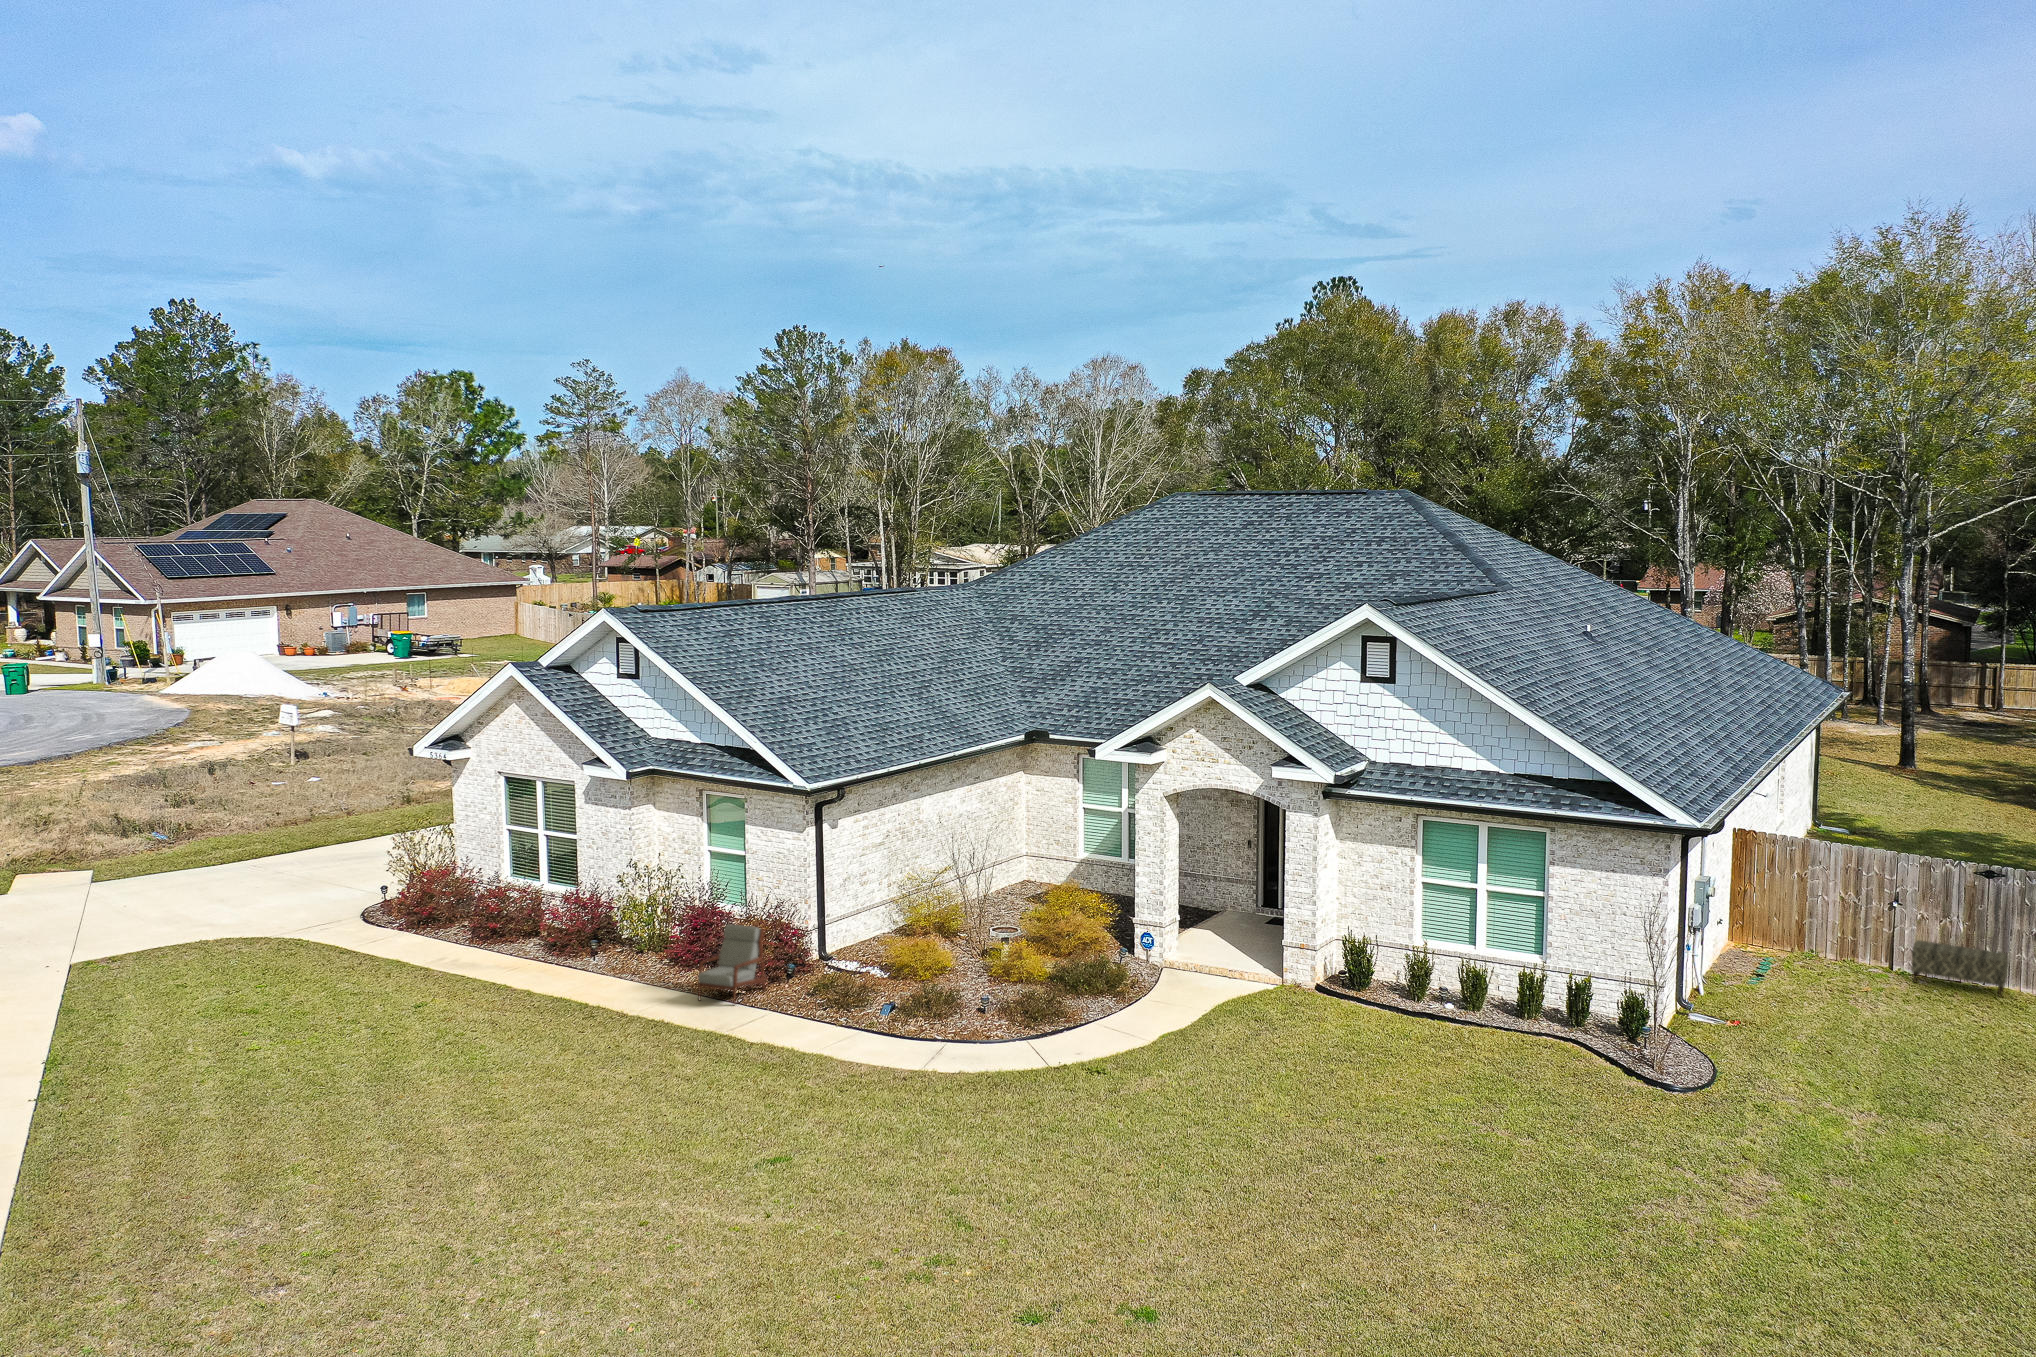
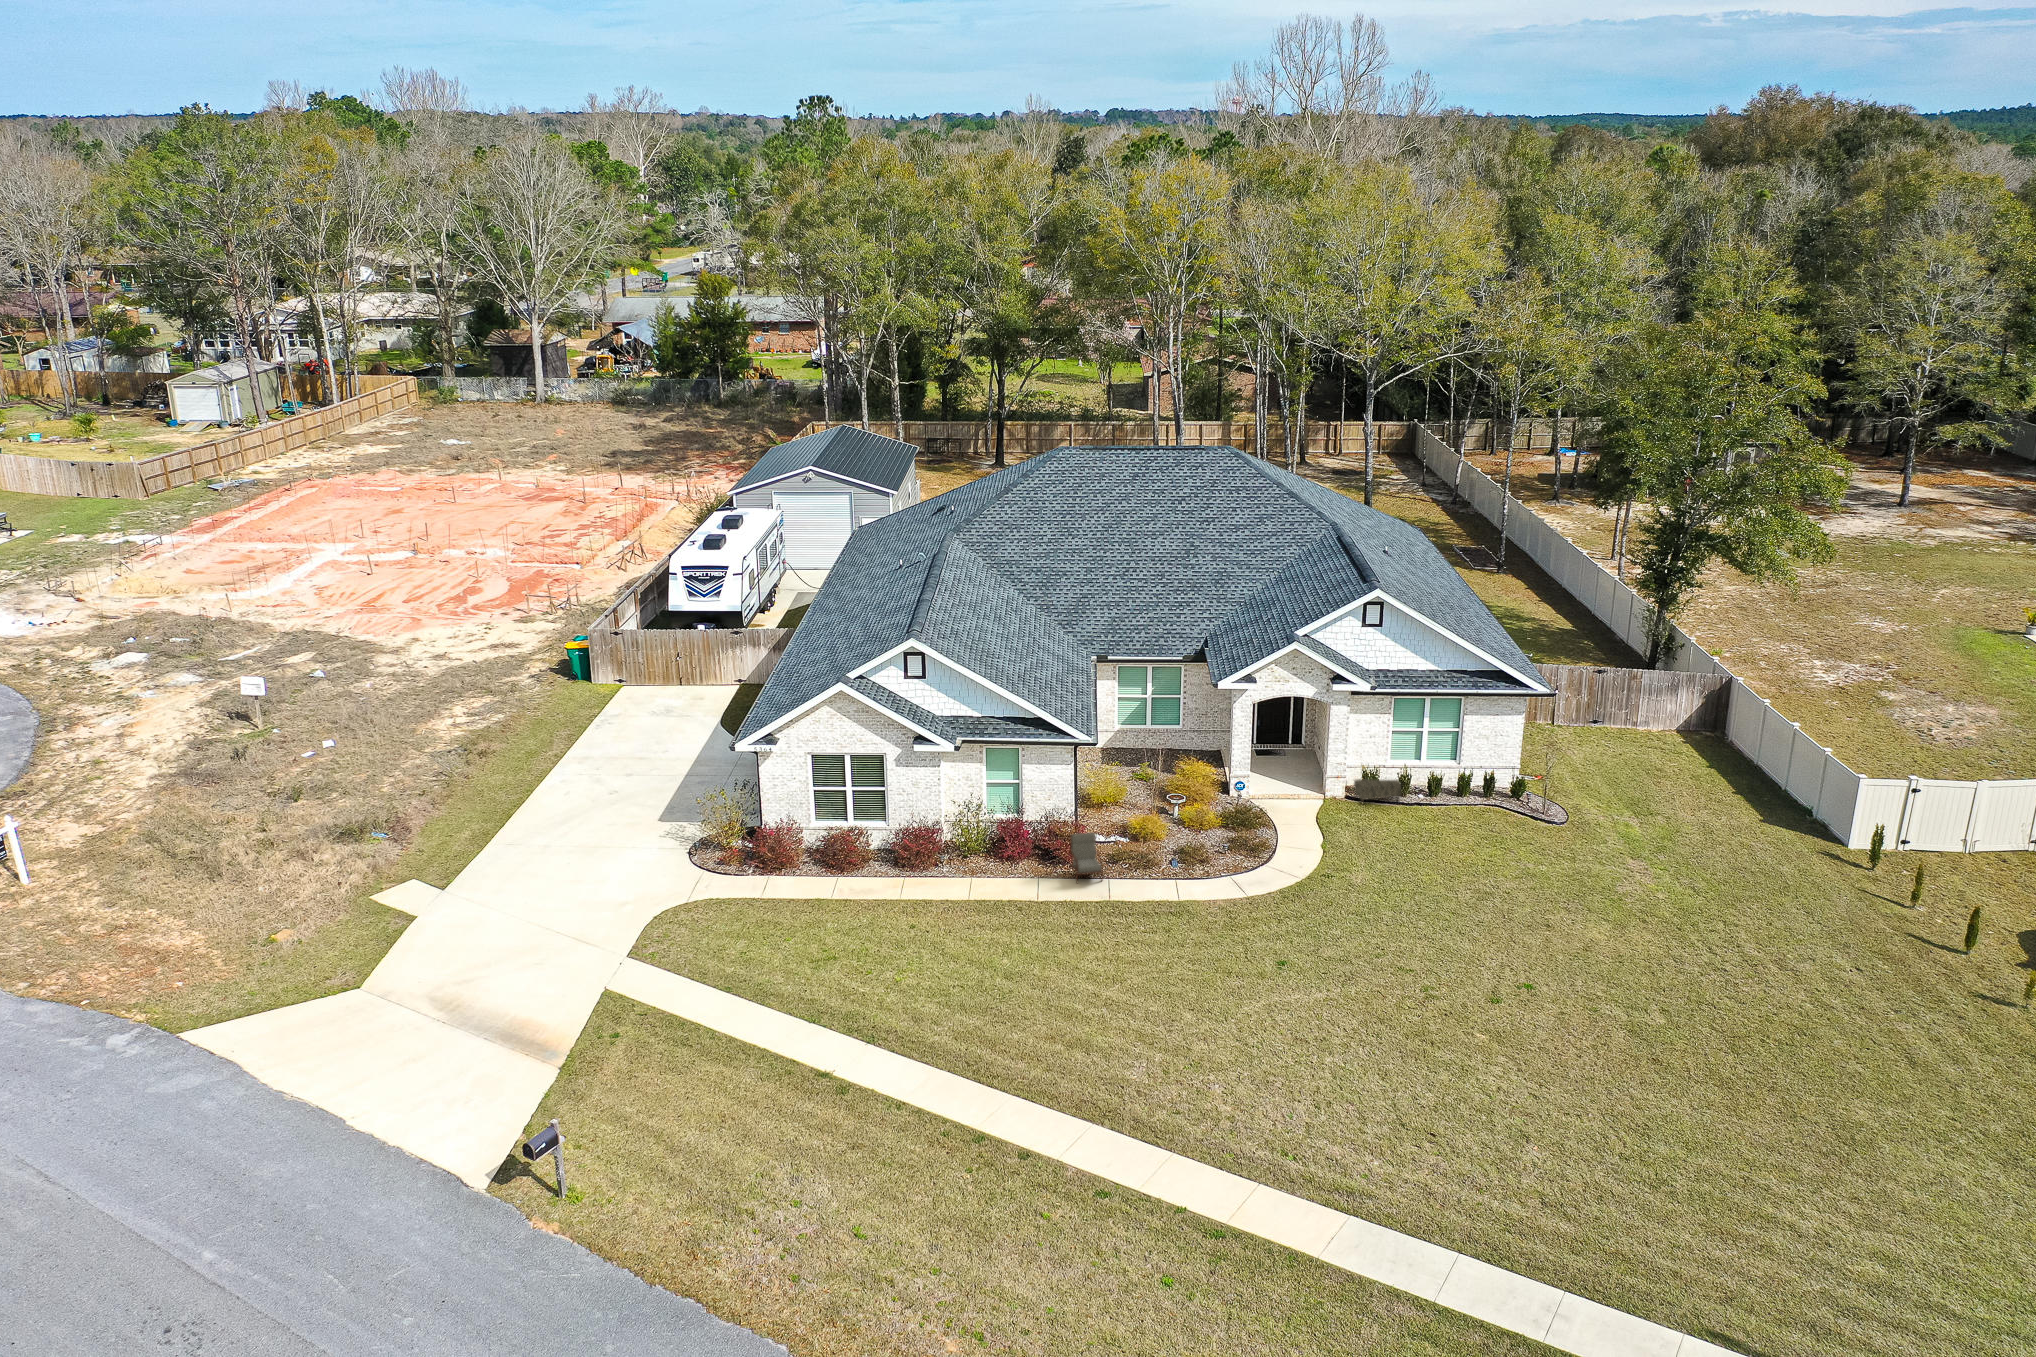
bench: present [1911,940,2008,997] -> present [1353,779,1401,804]

